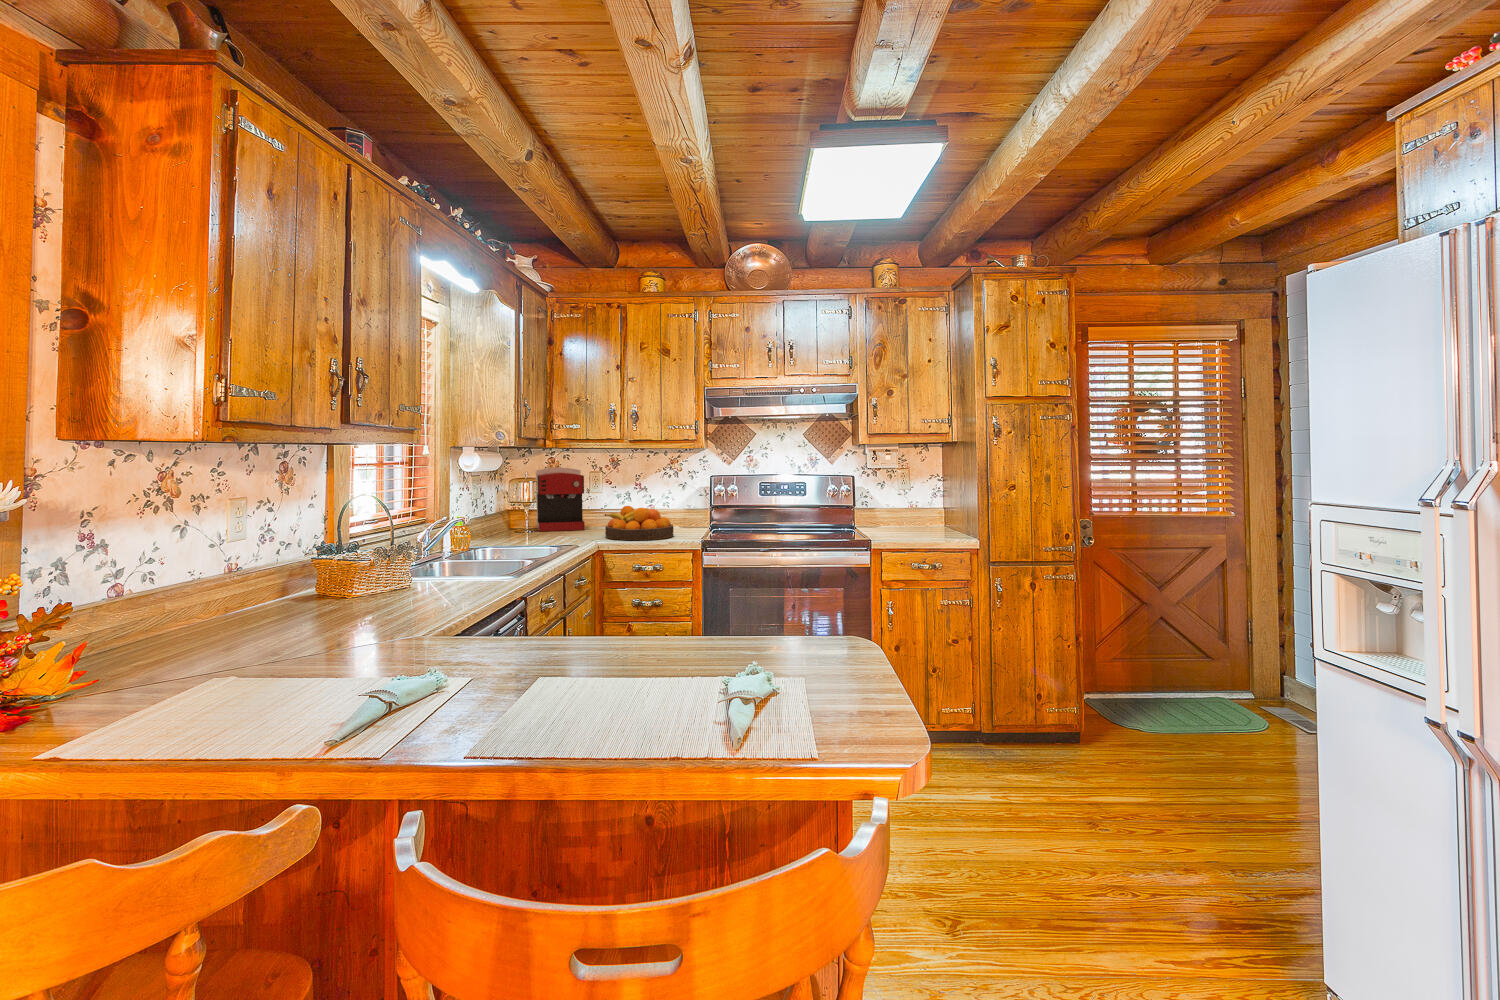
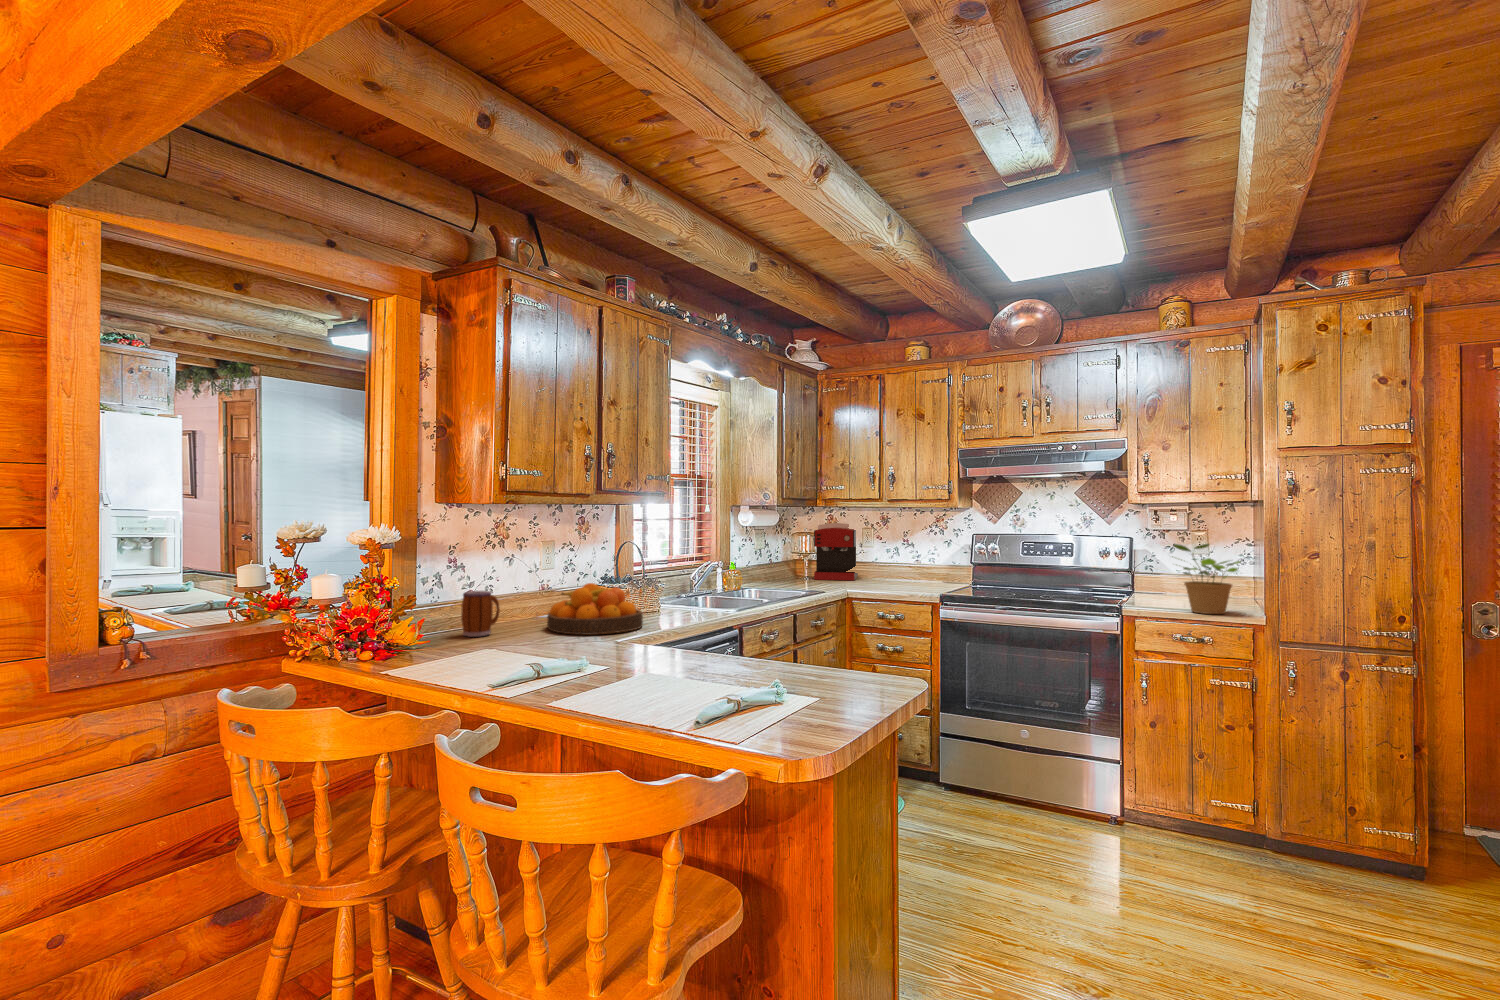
potted plant: none [903,480,959,541] -> present [1174,544,1240,614]
fruit bowl: present [605,506,674,540] -> present [547,583,643,635]
mug: none [127,582,198,660] -> present [461,591,500,637]

